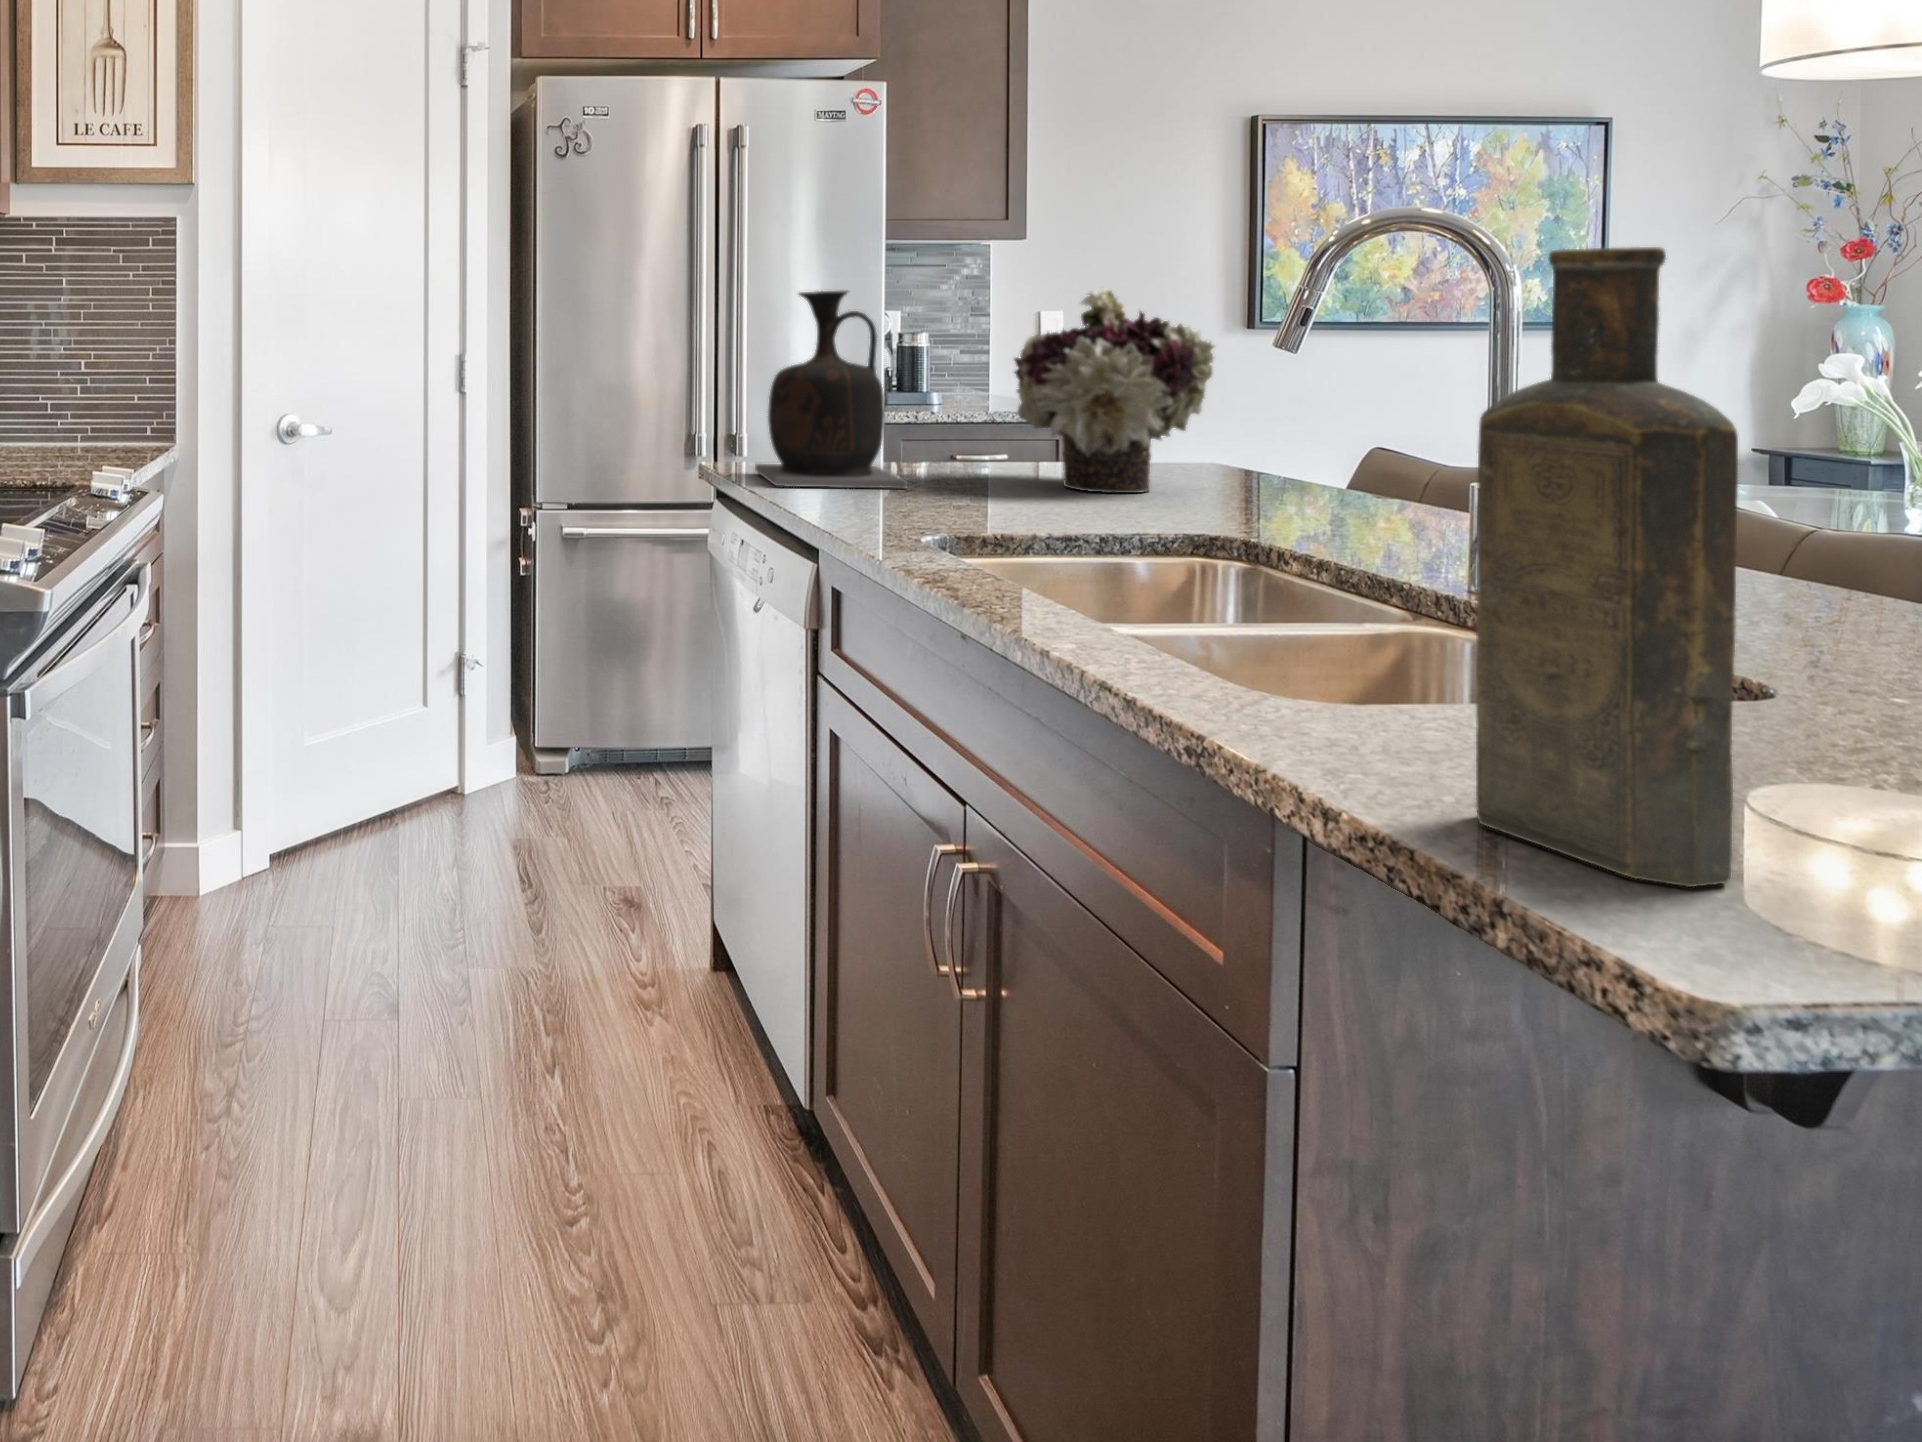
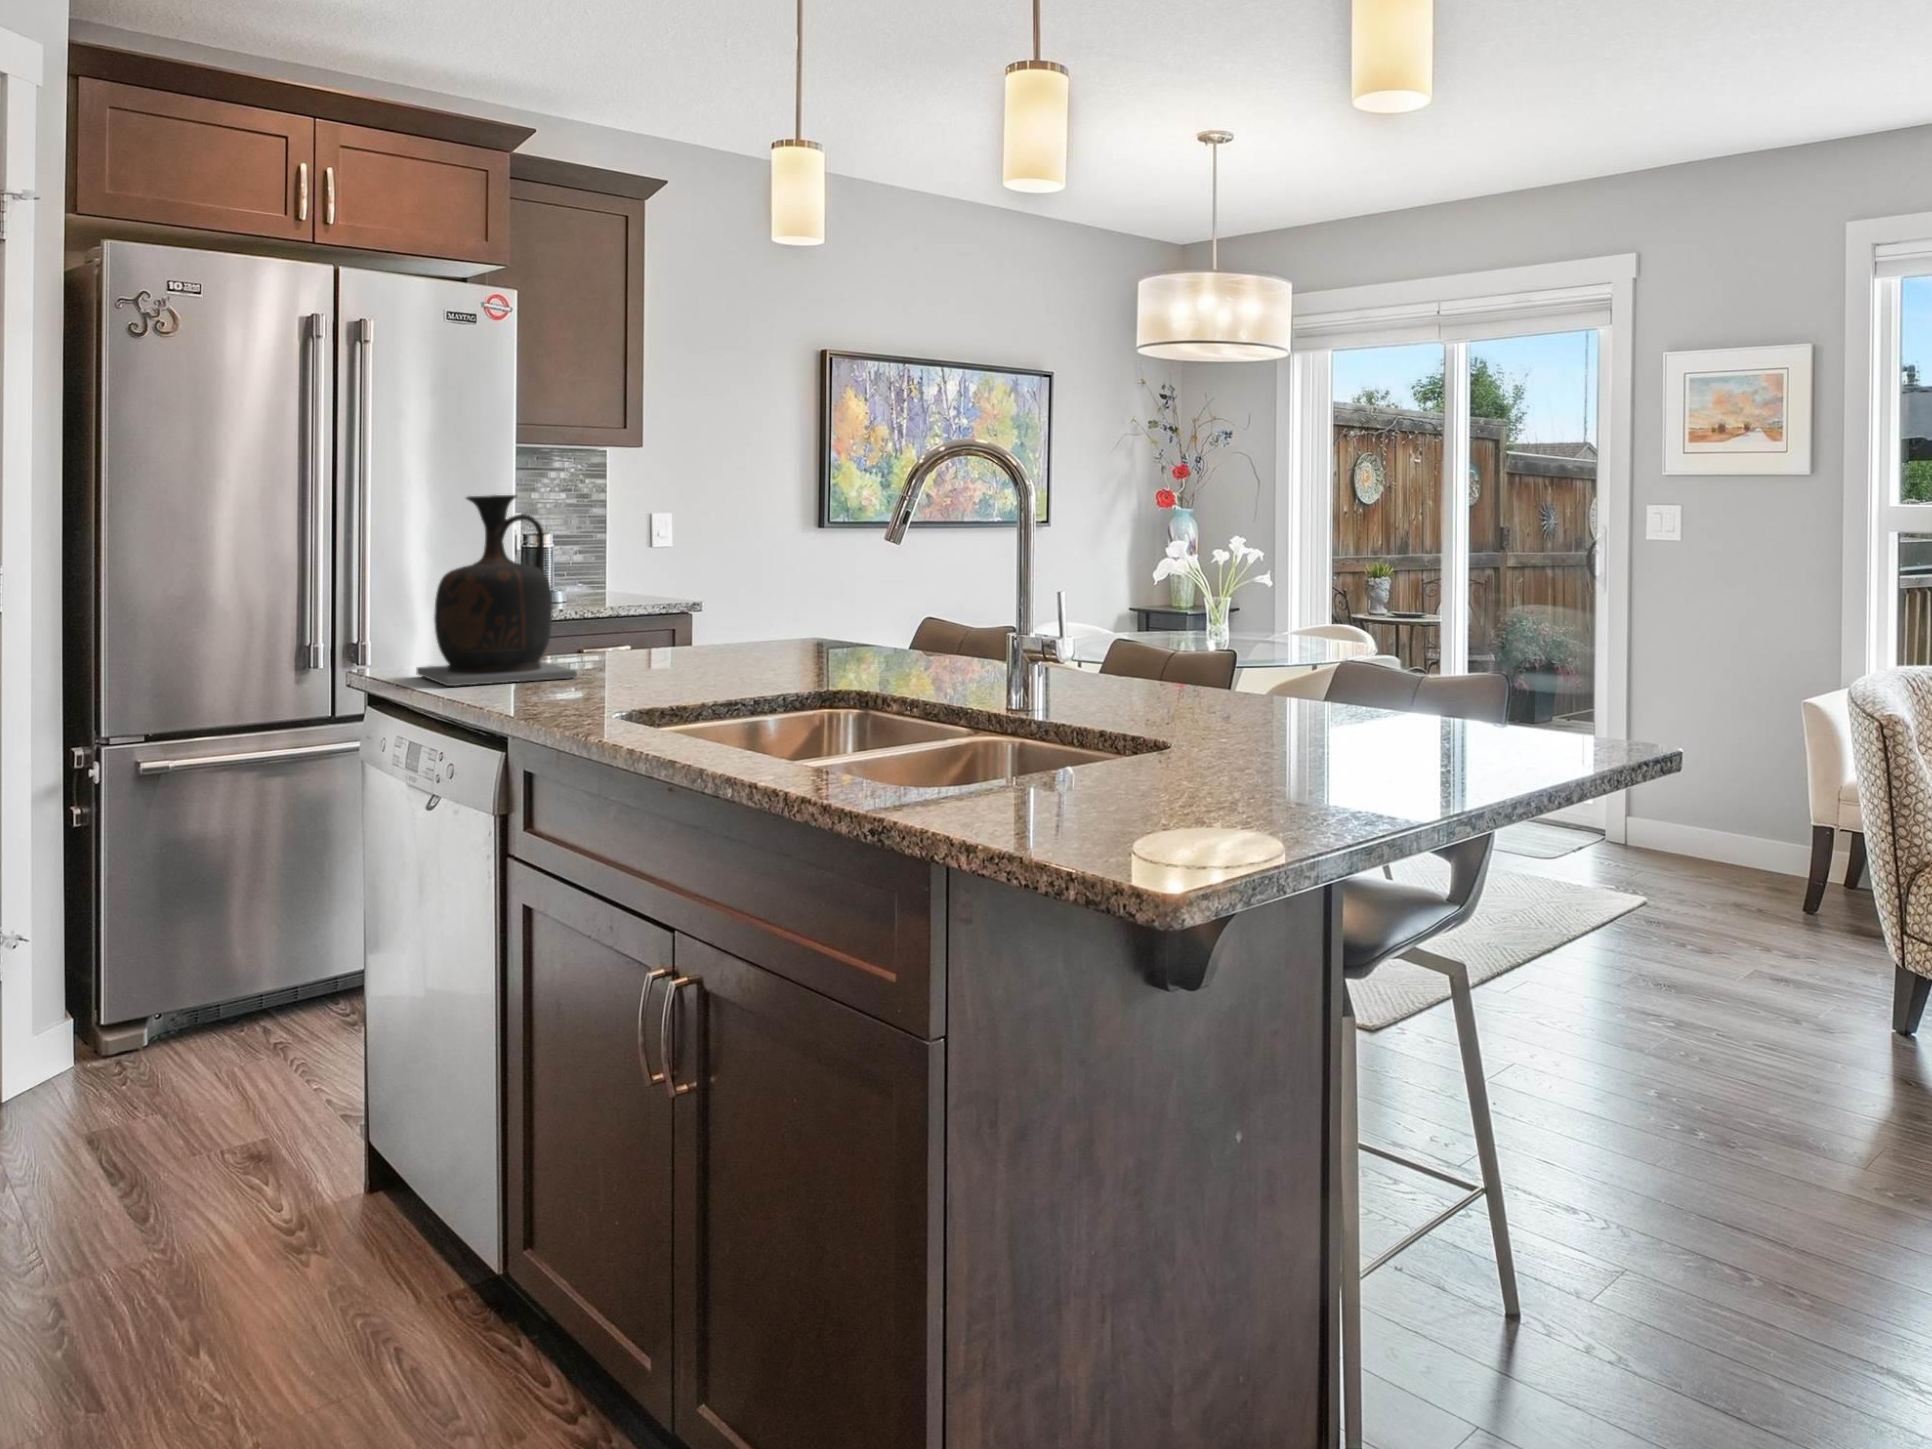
bottle: present [1476,247,1738,887] -> none [1048,478,1170,845]
flower arrangement: present [1014,287,1214,493] -> none [665,493,829,668]

